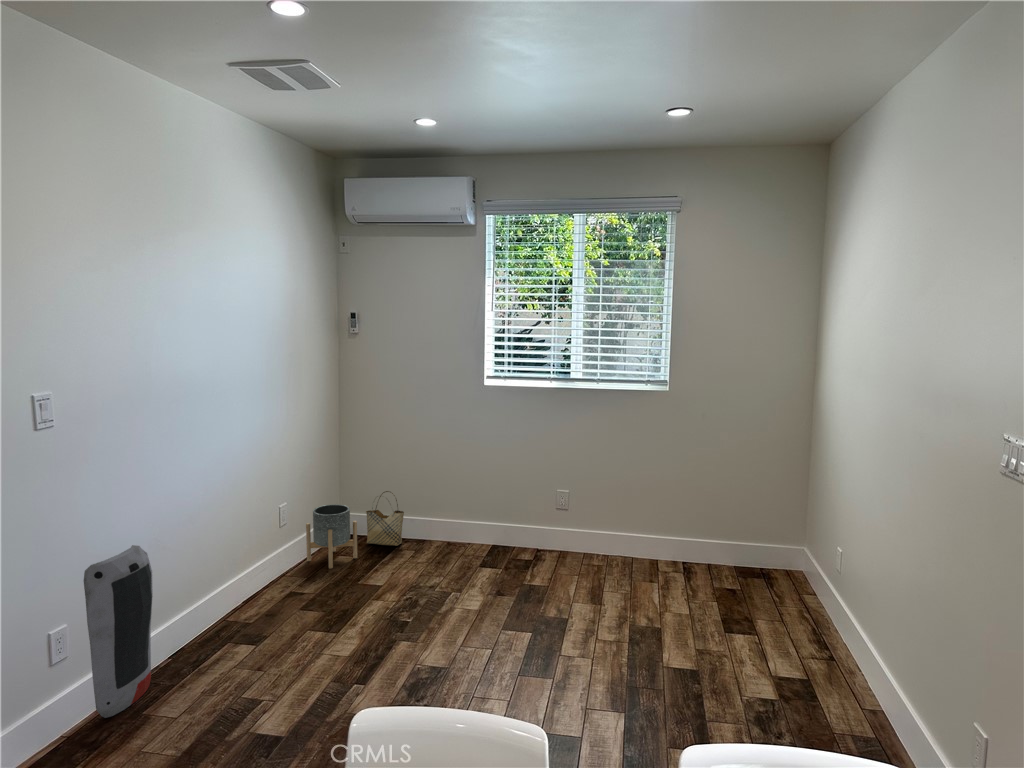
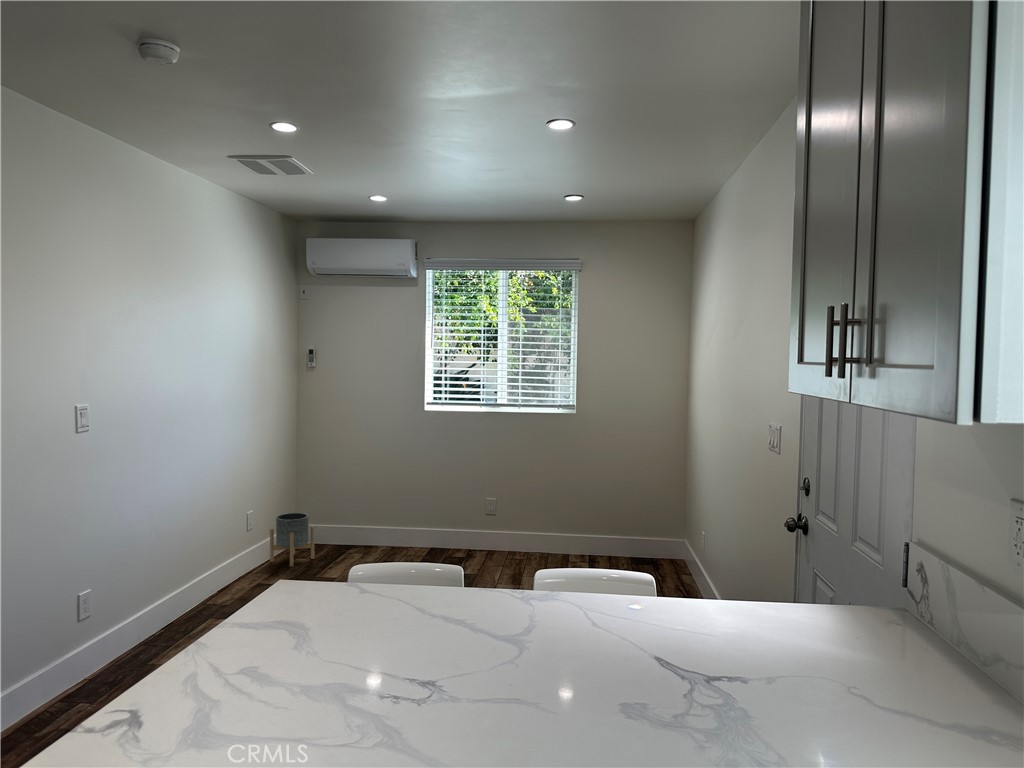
woven basket: present [366,491,404,546] -> none [321,502,355,549]
air purifier: present [84,545,153,718] -> none [105,530,156,667]

